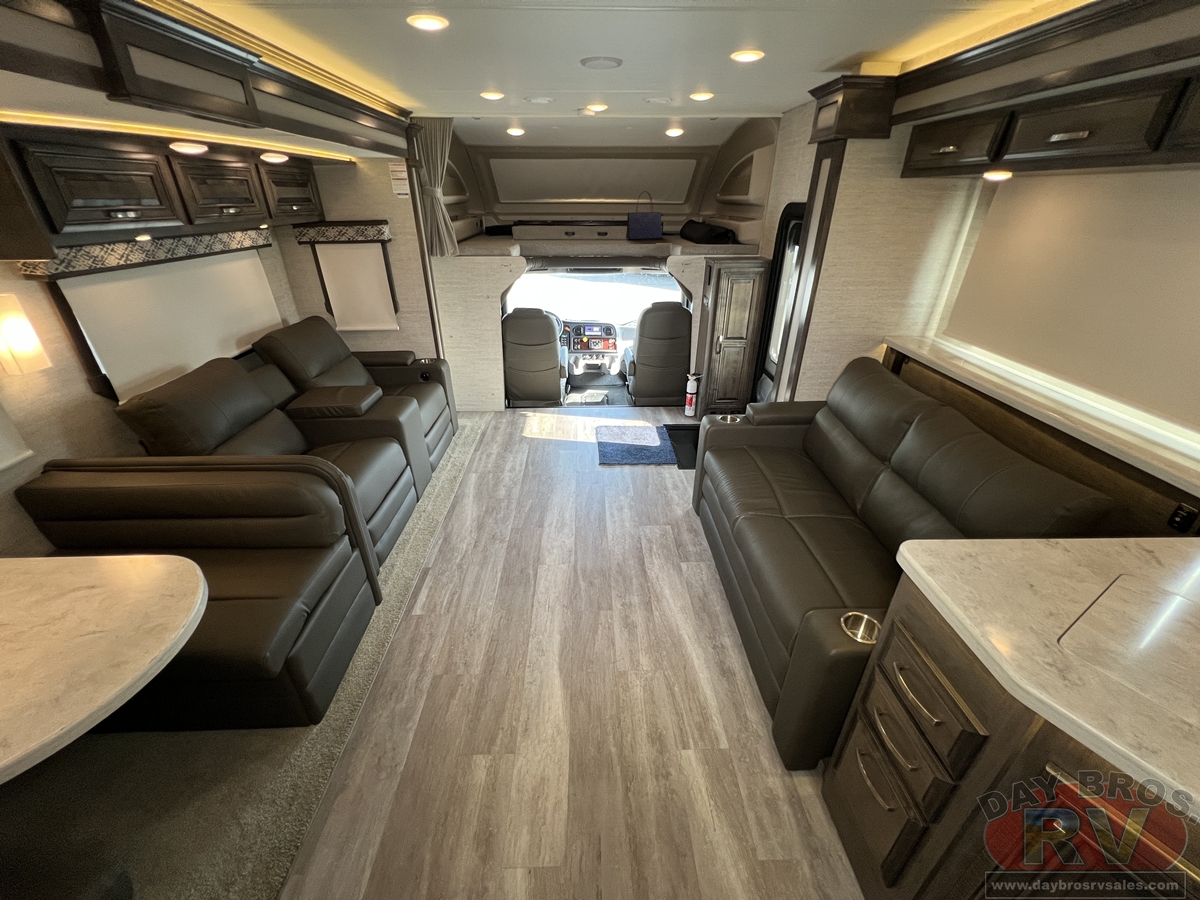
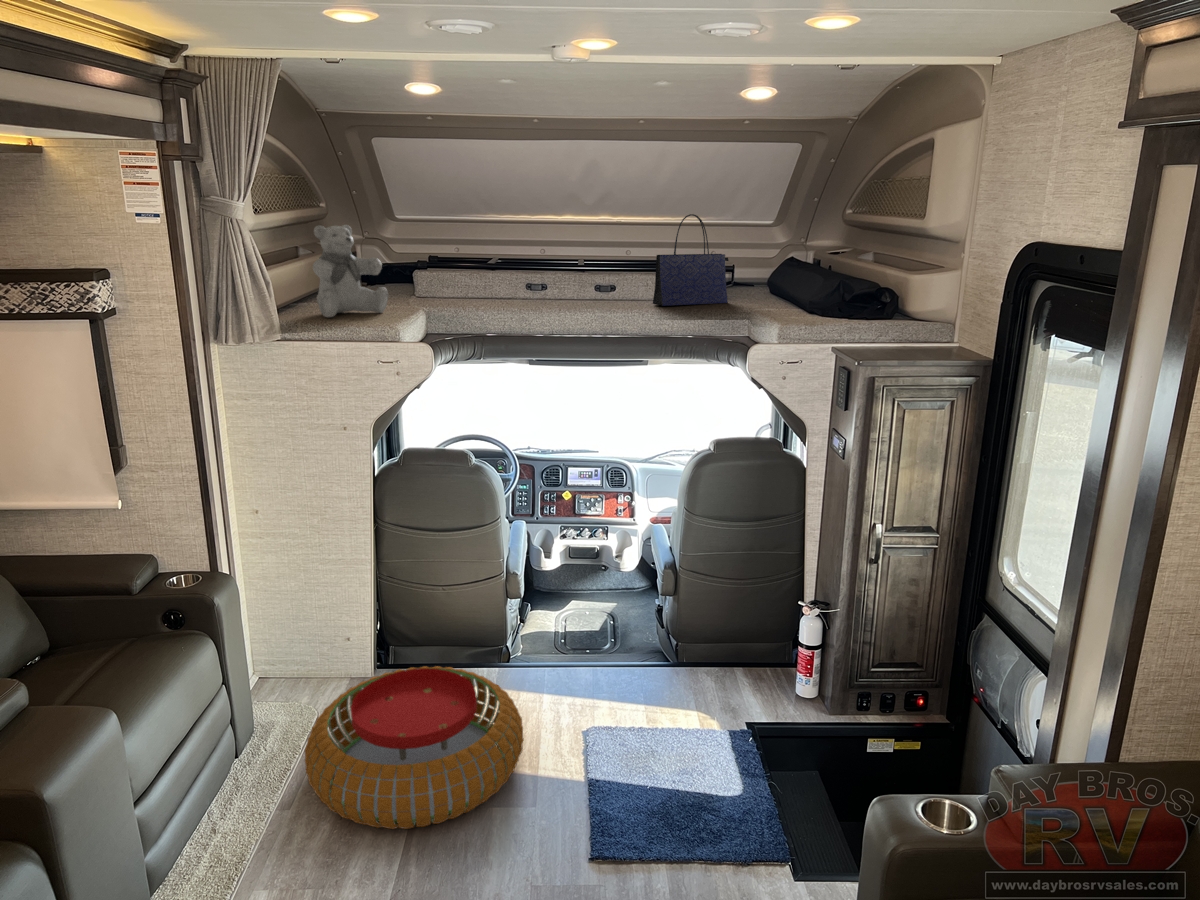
teddy bear: none [467,198,502,245] -> present [313,225,388,317]
pouf: none [484,400,571,454] -> present [305,666,524,829]

